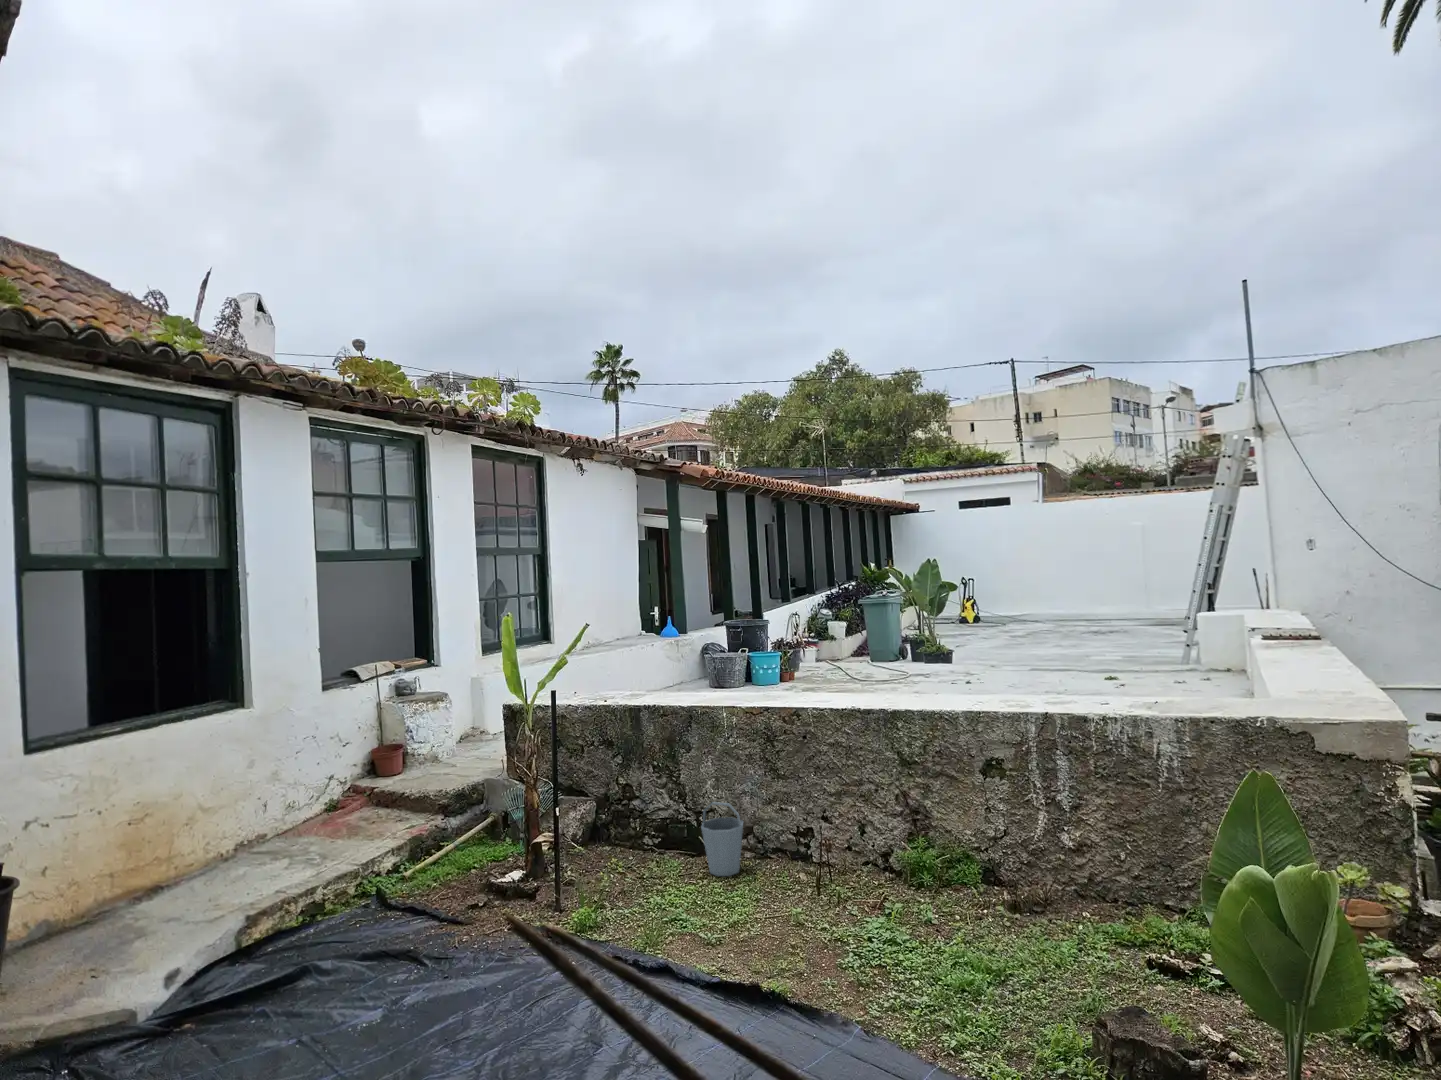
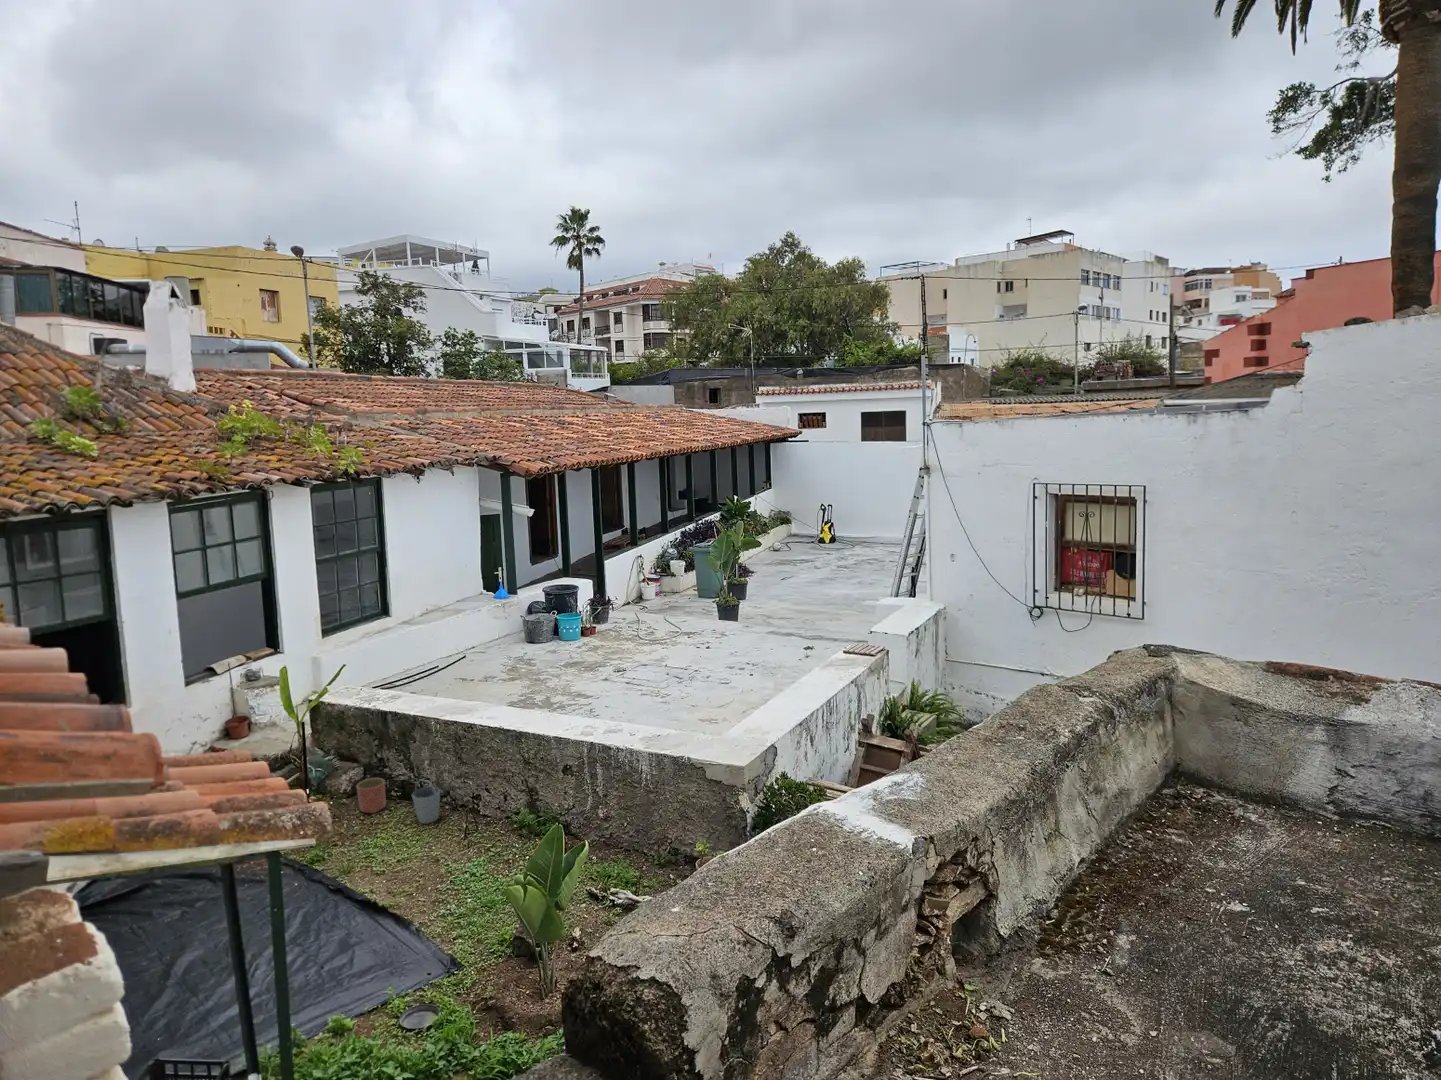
planter: none [599,811,640,865] -> present [357,778,386,813]

